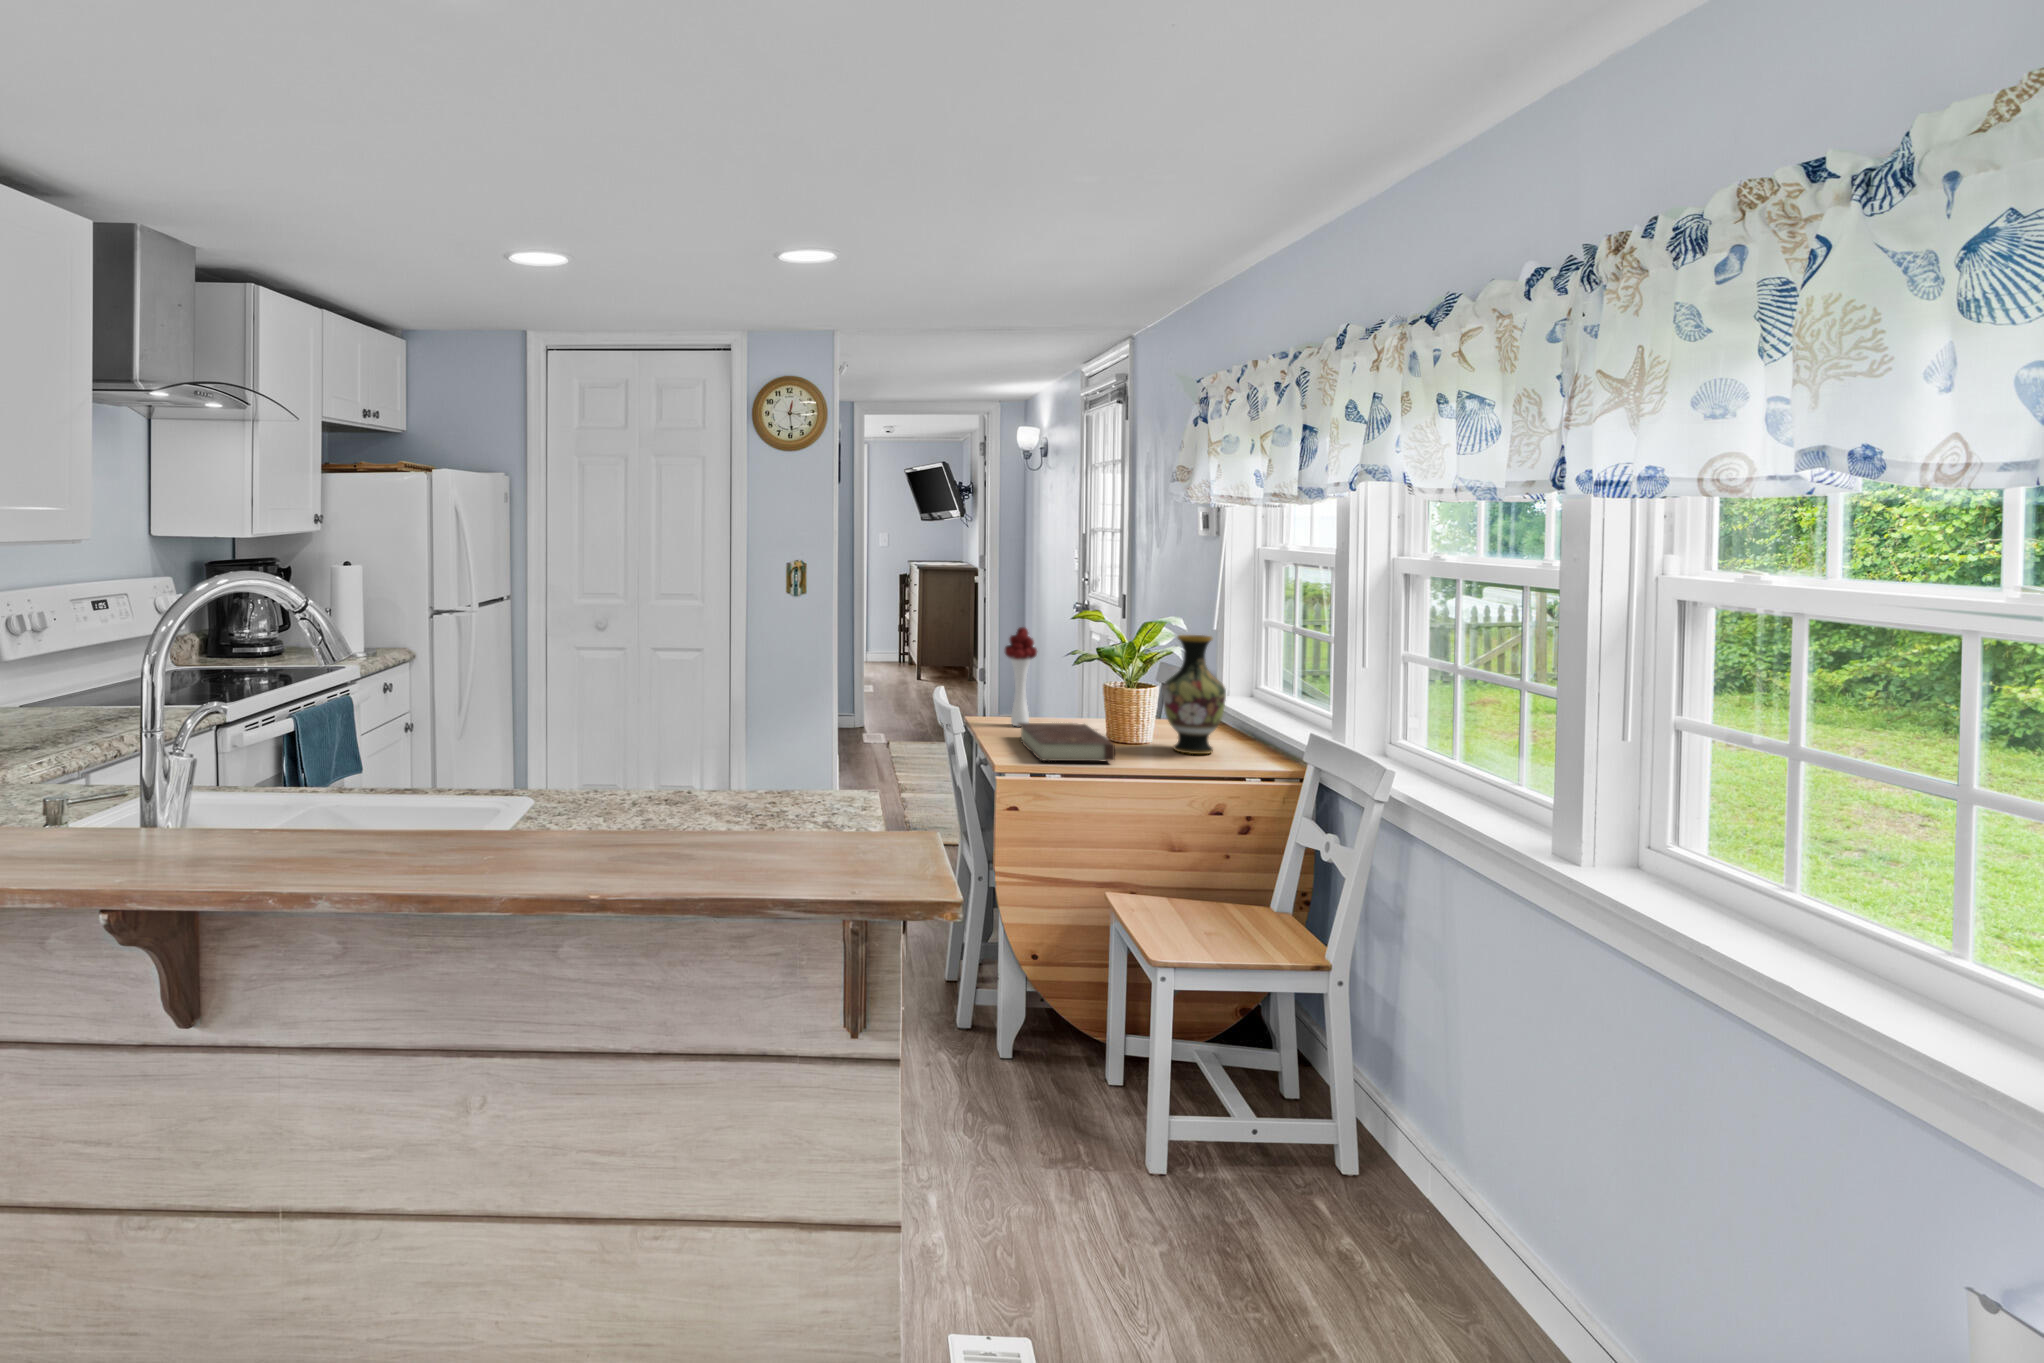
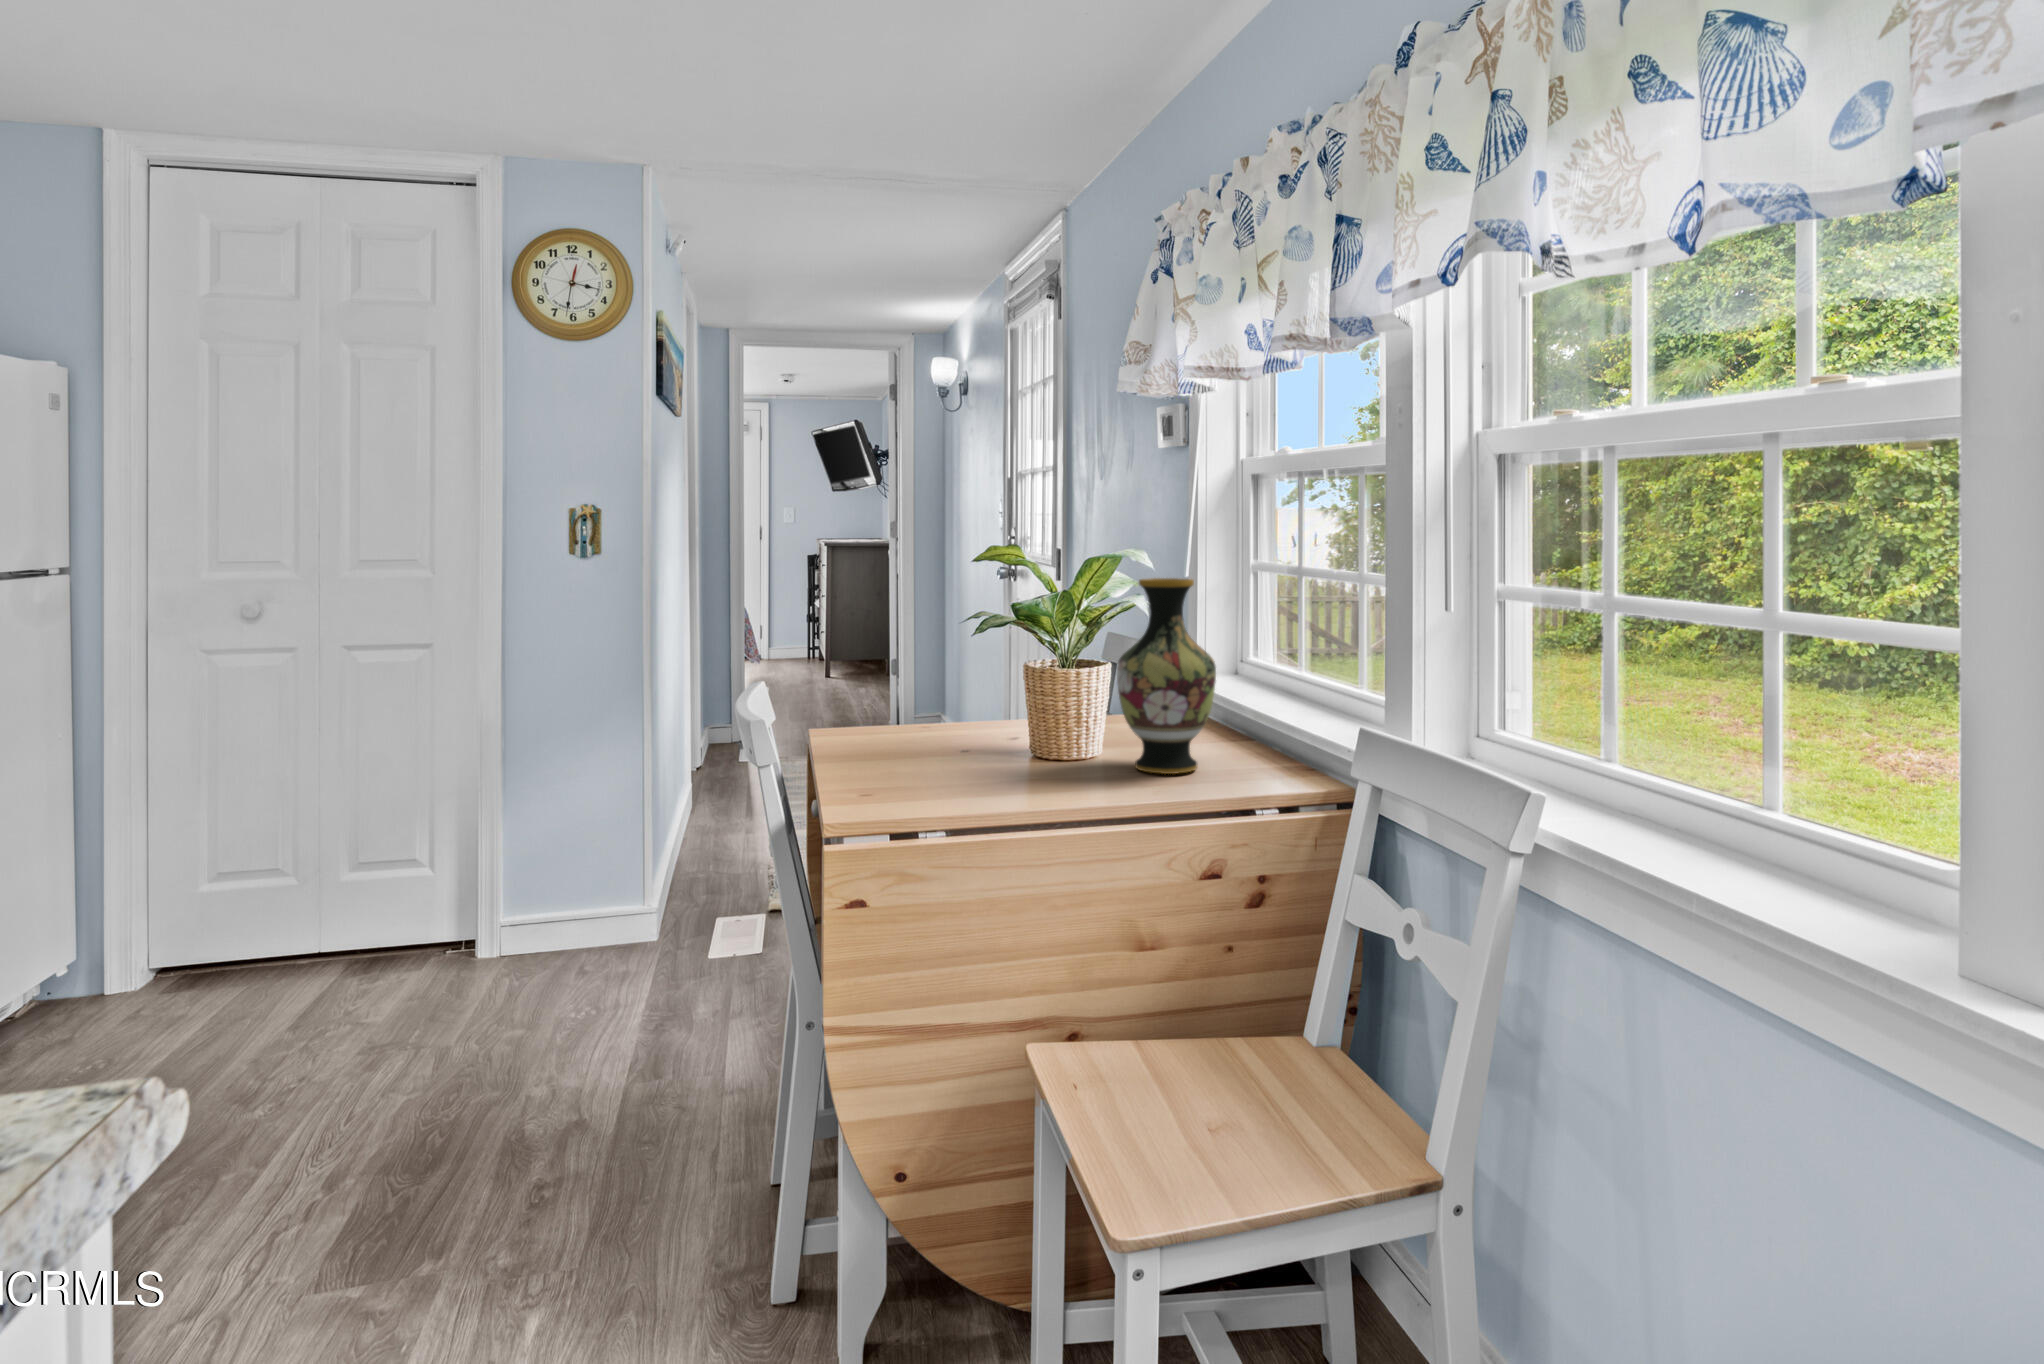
flower bouquet: present [1005,627,1037,726] -> none [864,579,918,743]
book: present [1018,723,1115,761] -> none [882,733,1040,806]

